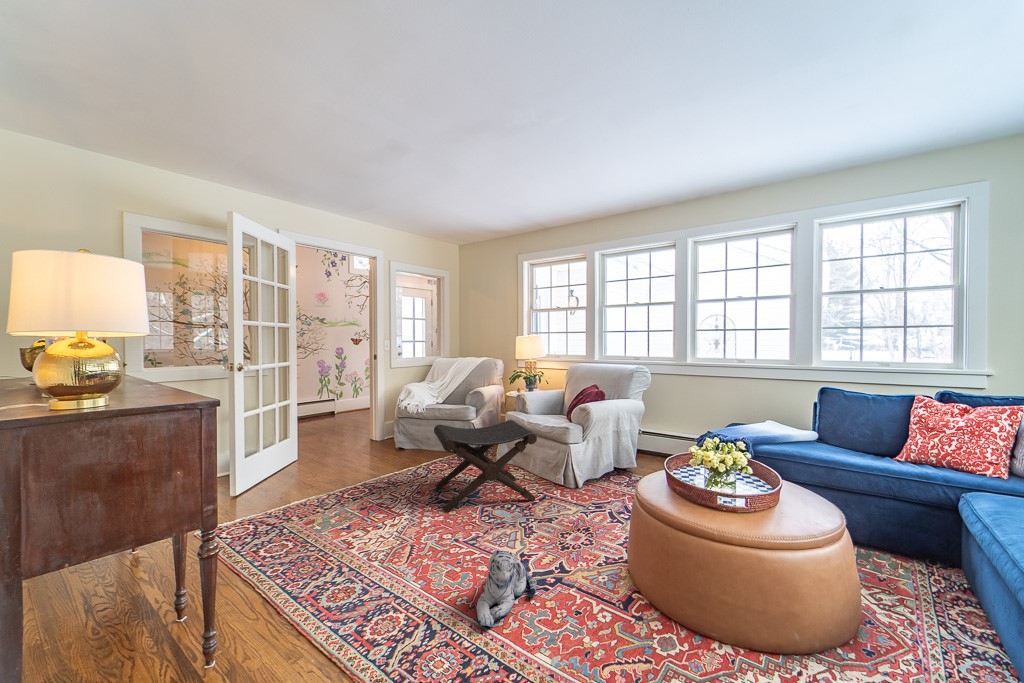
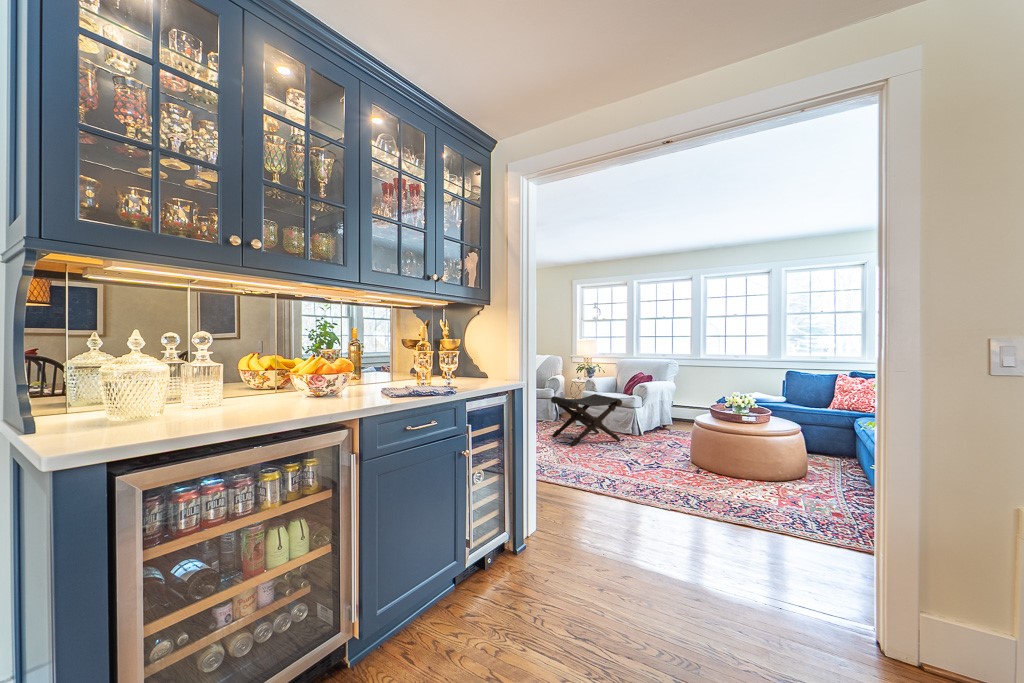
plush toy: present [476,550,536,627] -> none [629,447,656,478]

